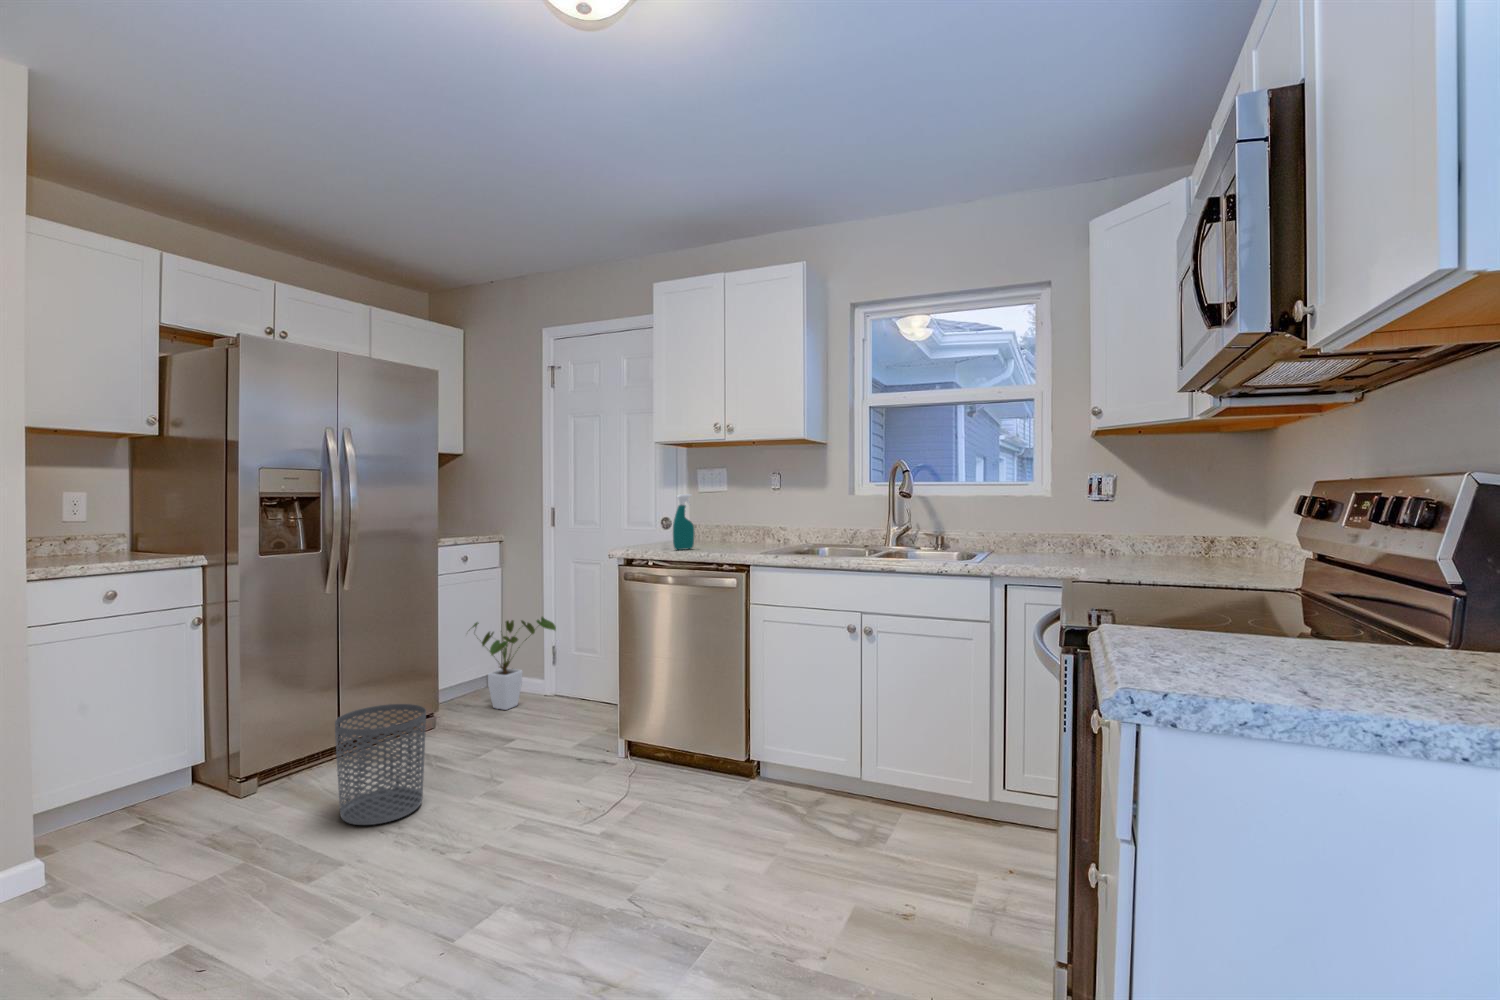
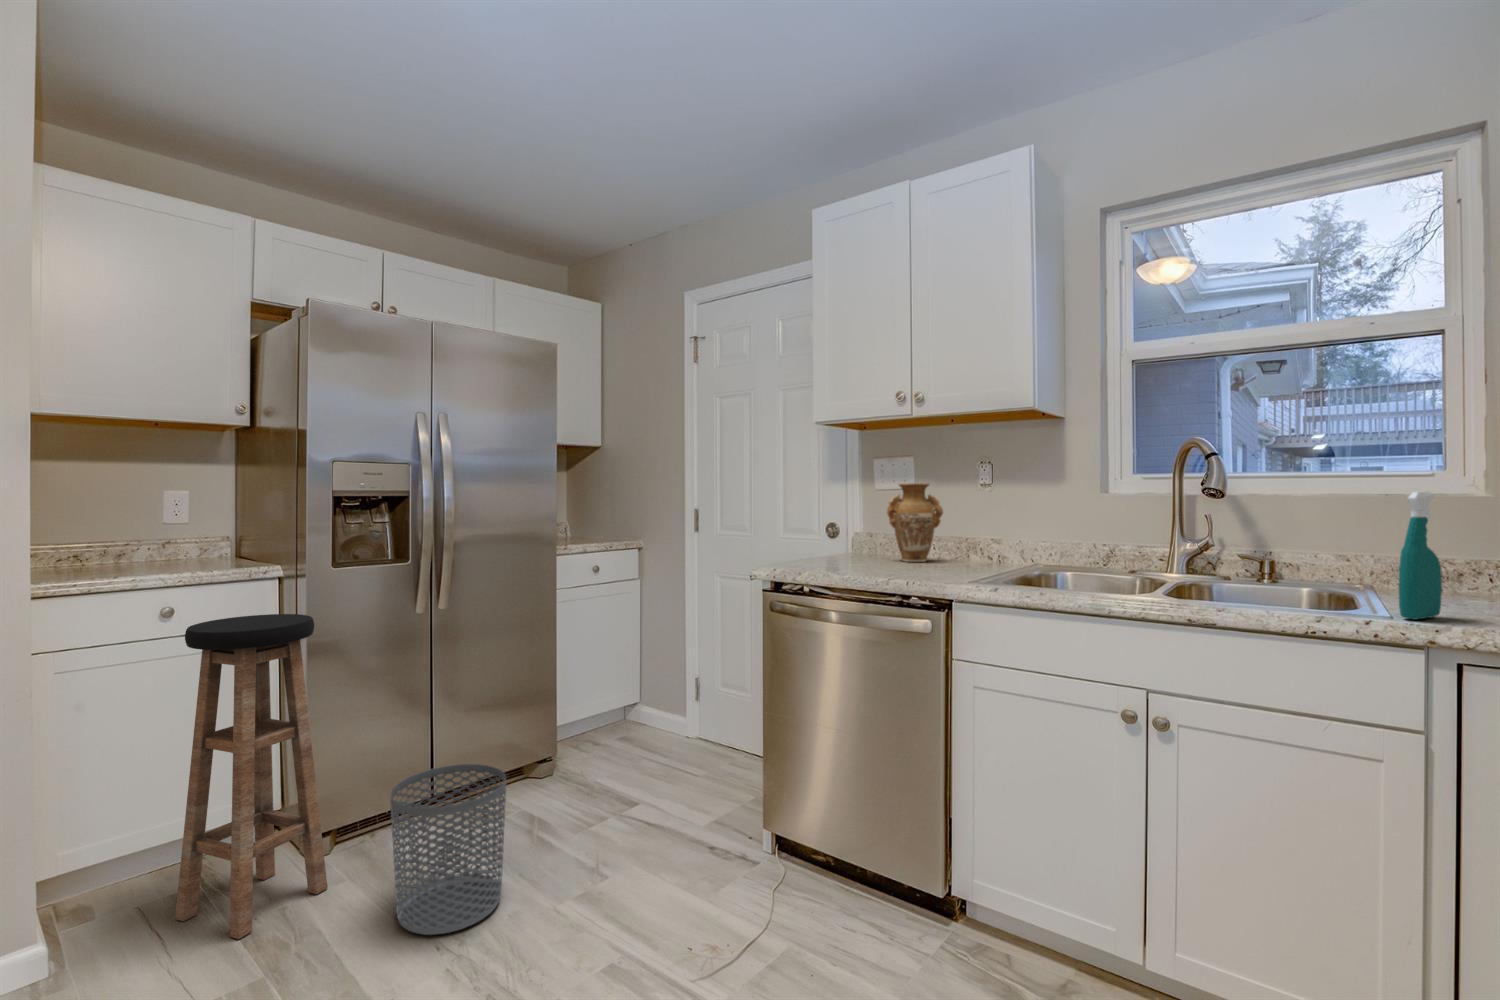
vase: none [708,487,748,544] -> present [887,483,943,562]
spray bottle: present [673,494,695,550] -> present [1399,491,1442,620]
bar stool: none [140,593,269,844] -> present [175,614,327,939]
house plant: present [469,617,556,710] -> none [589,643,696,756]

